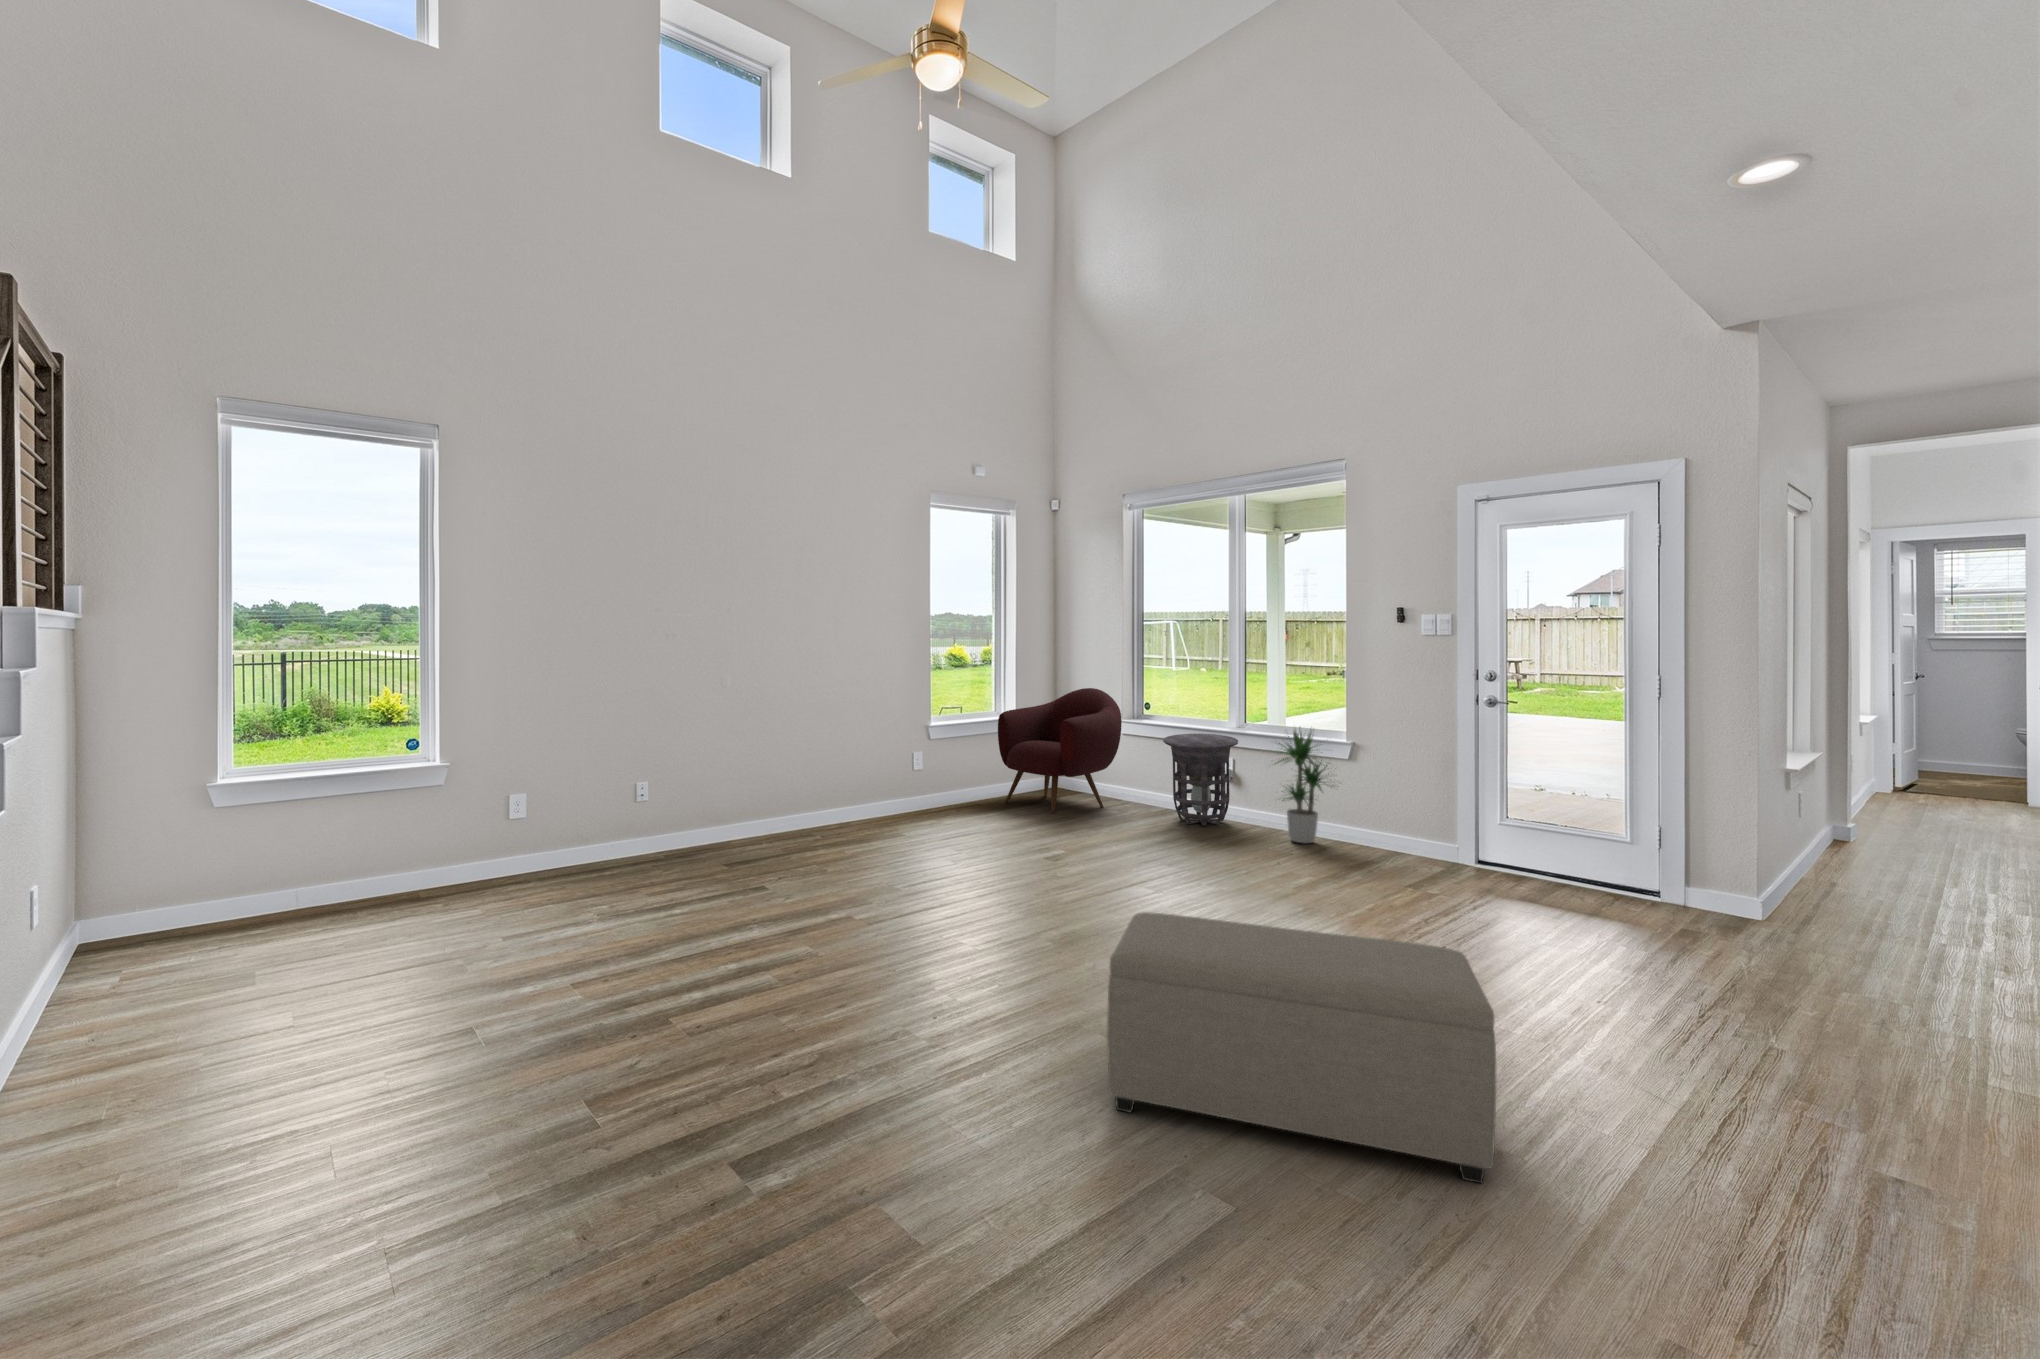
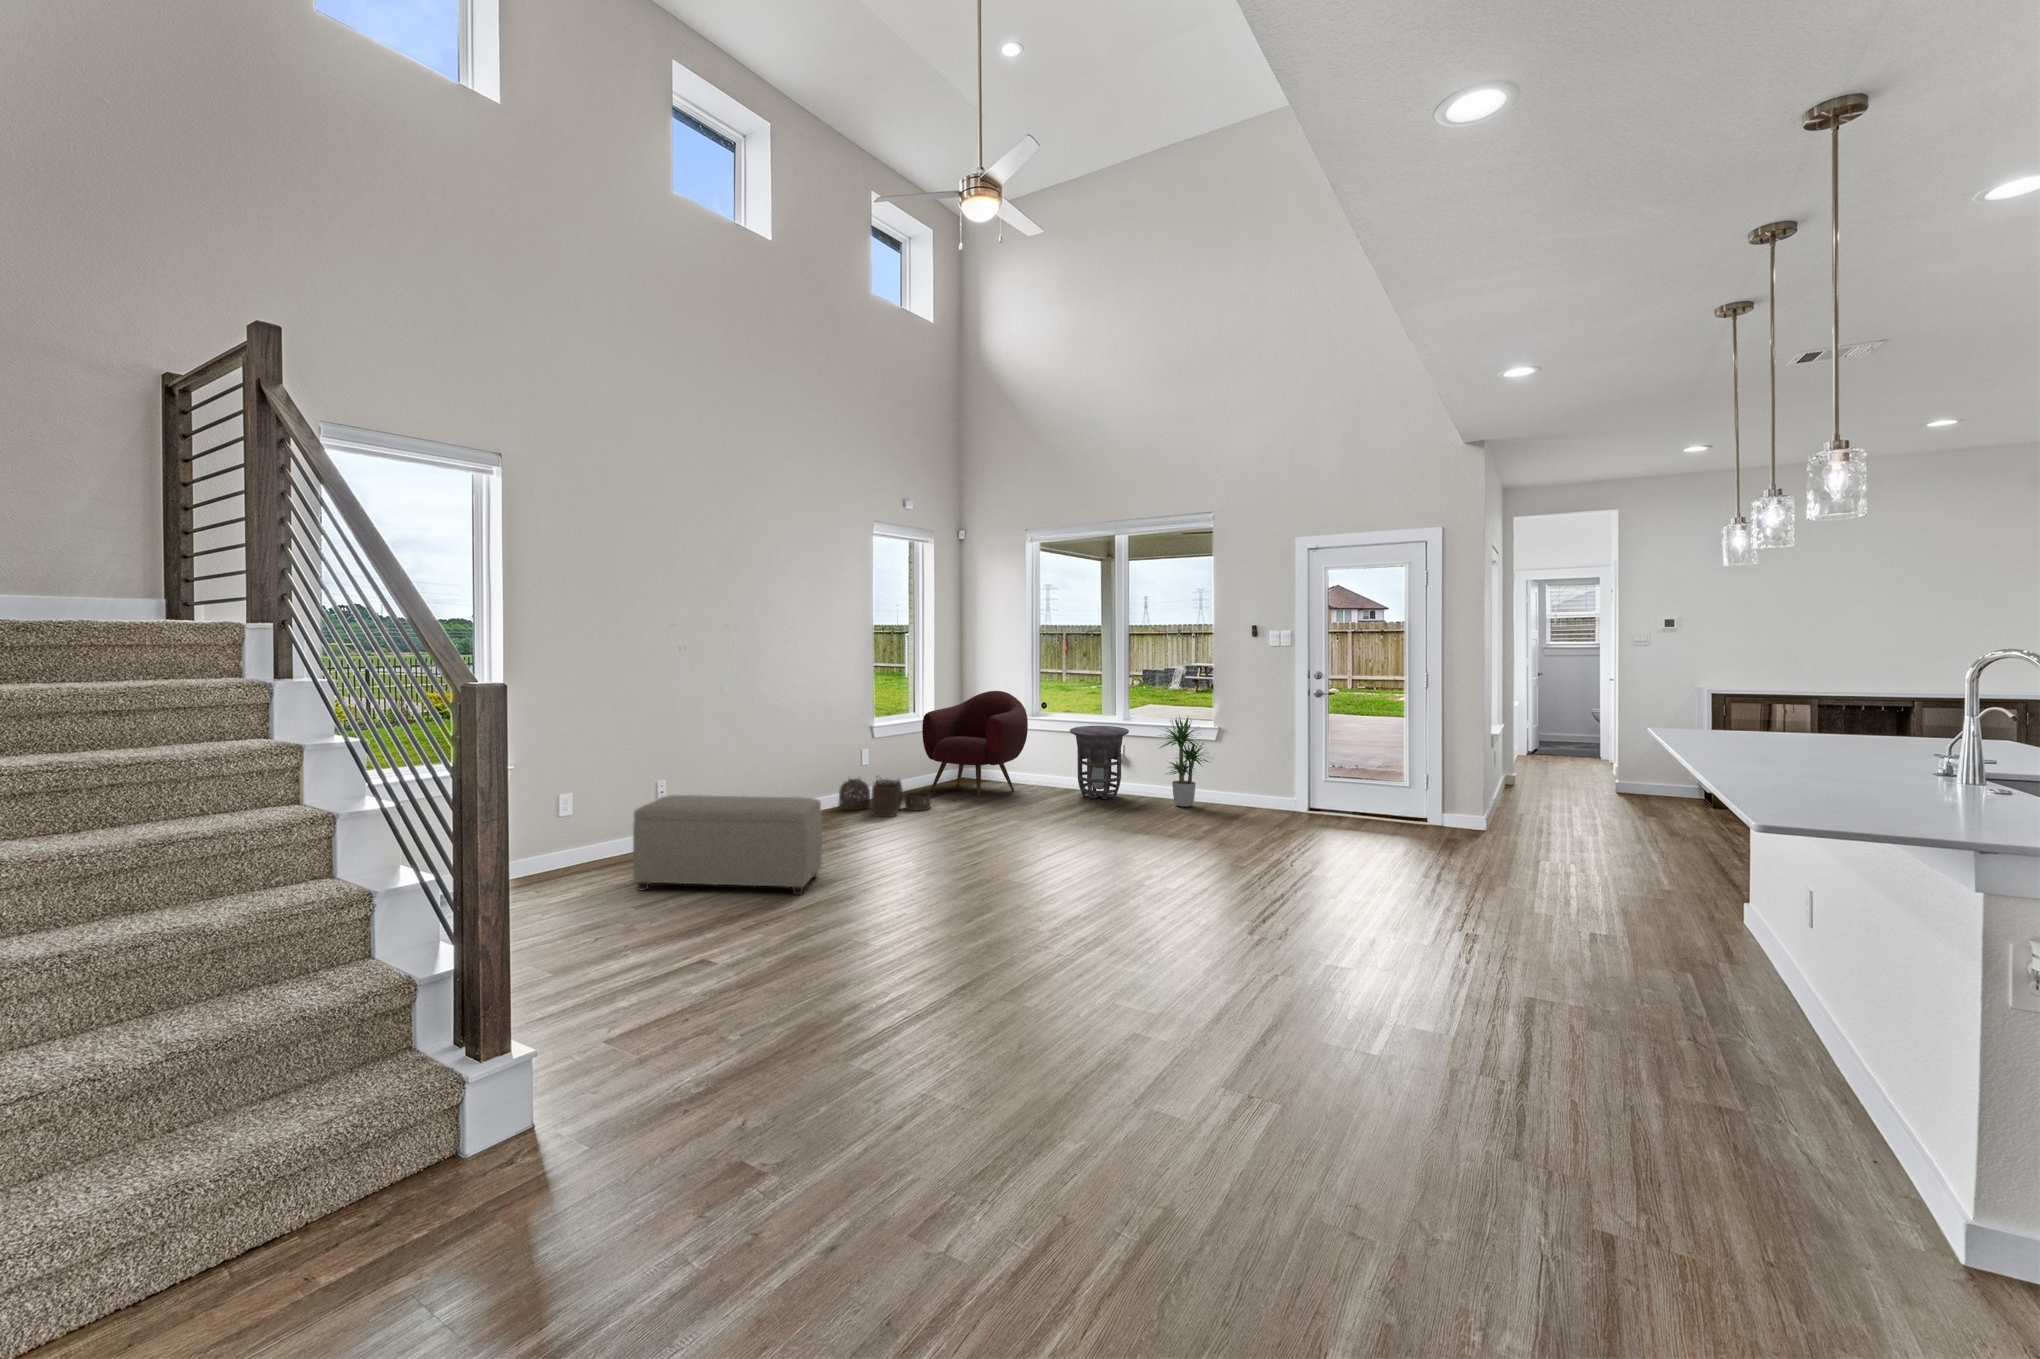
woven basket: none [880,783,982,834] -> present [839,776,931,817]
ottoman: present [1107,912,1496,1183] -> present [633,795,822,895]

